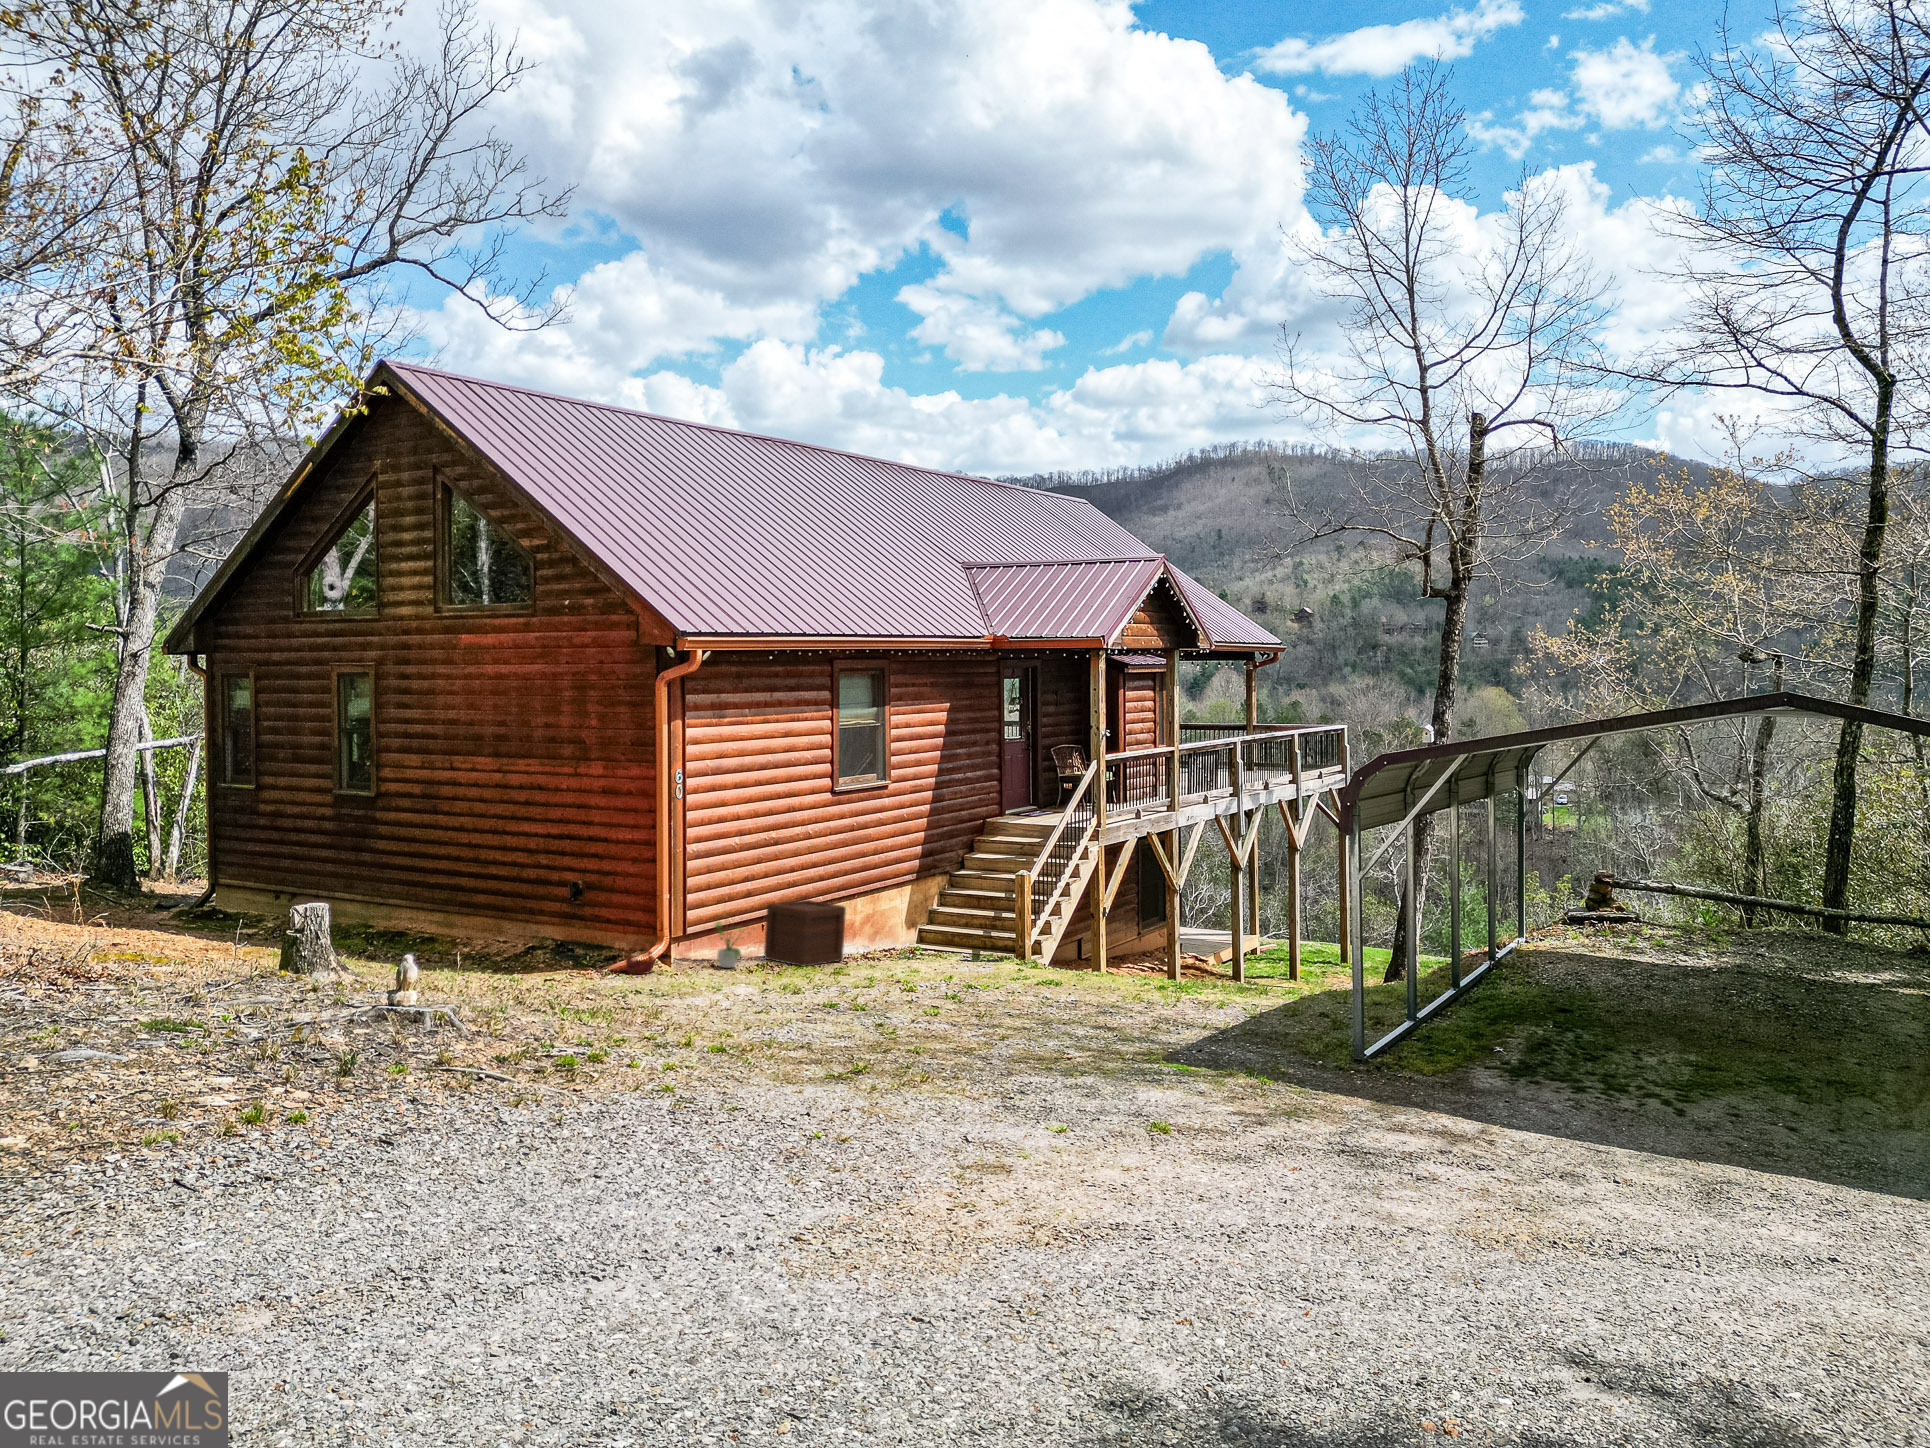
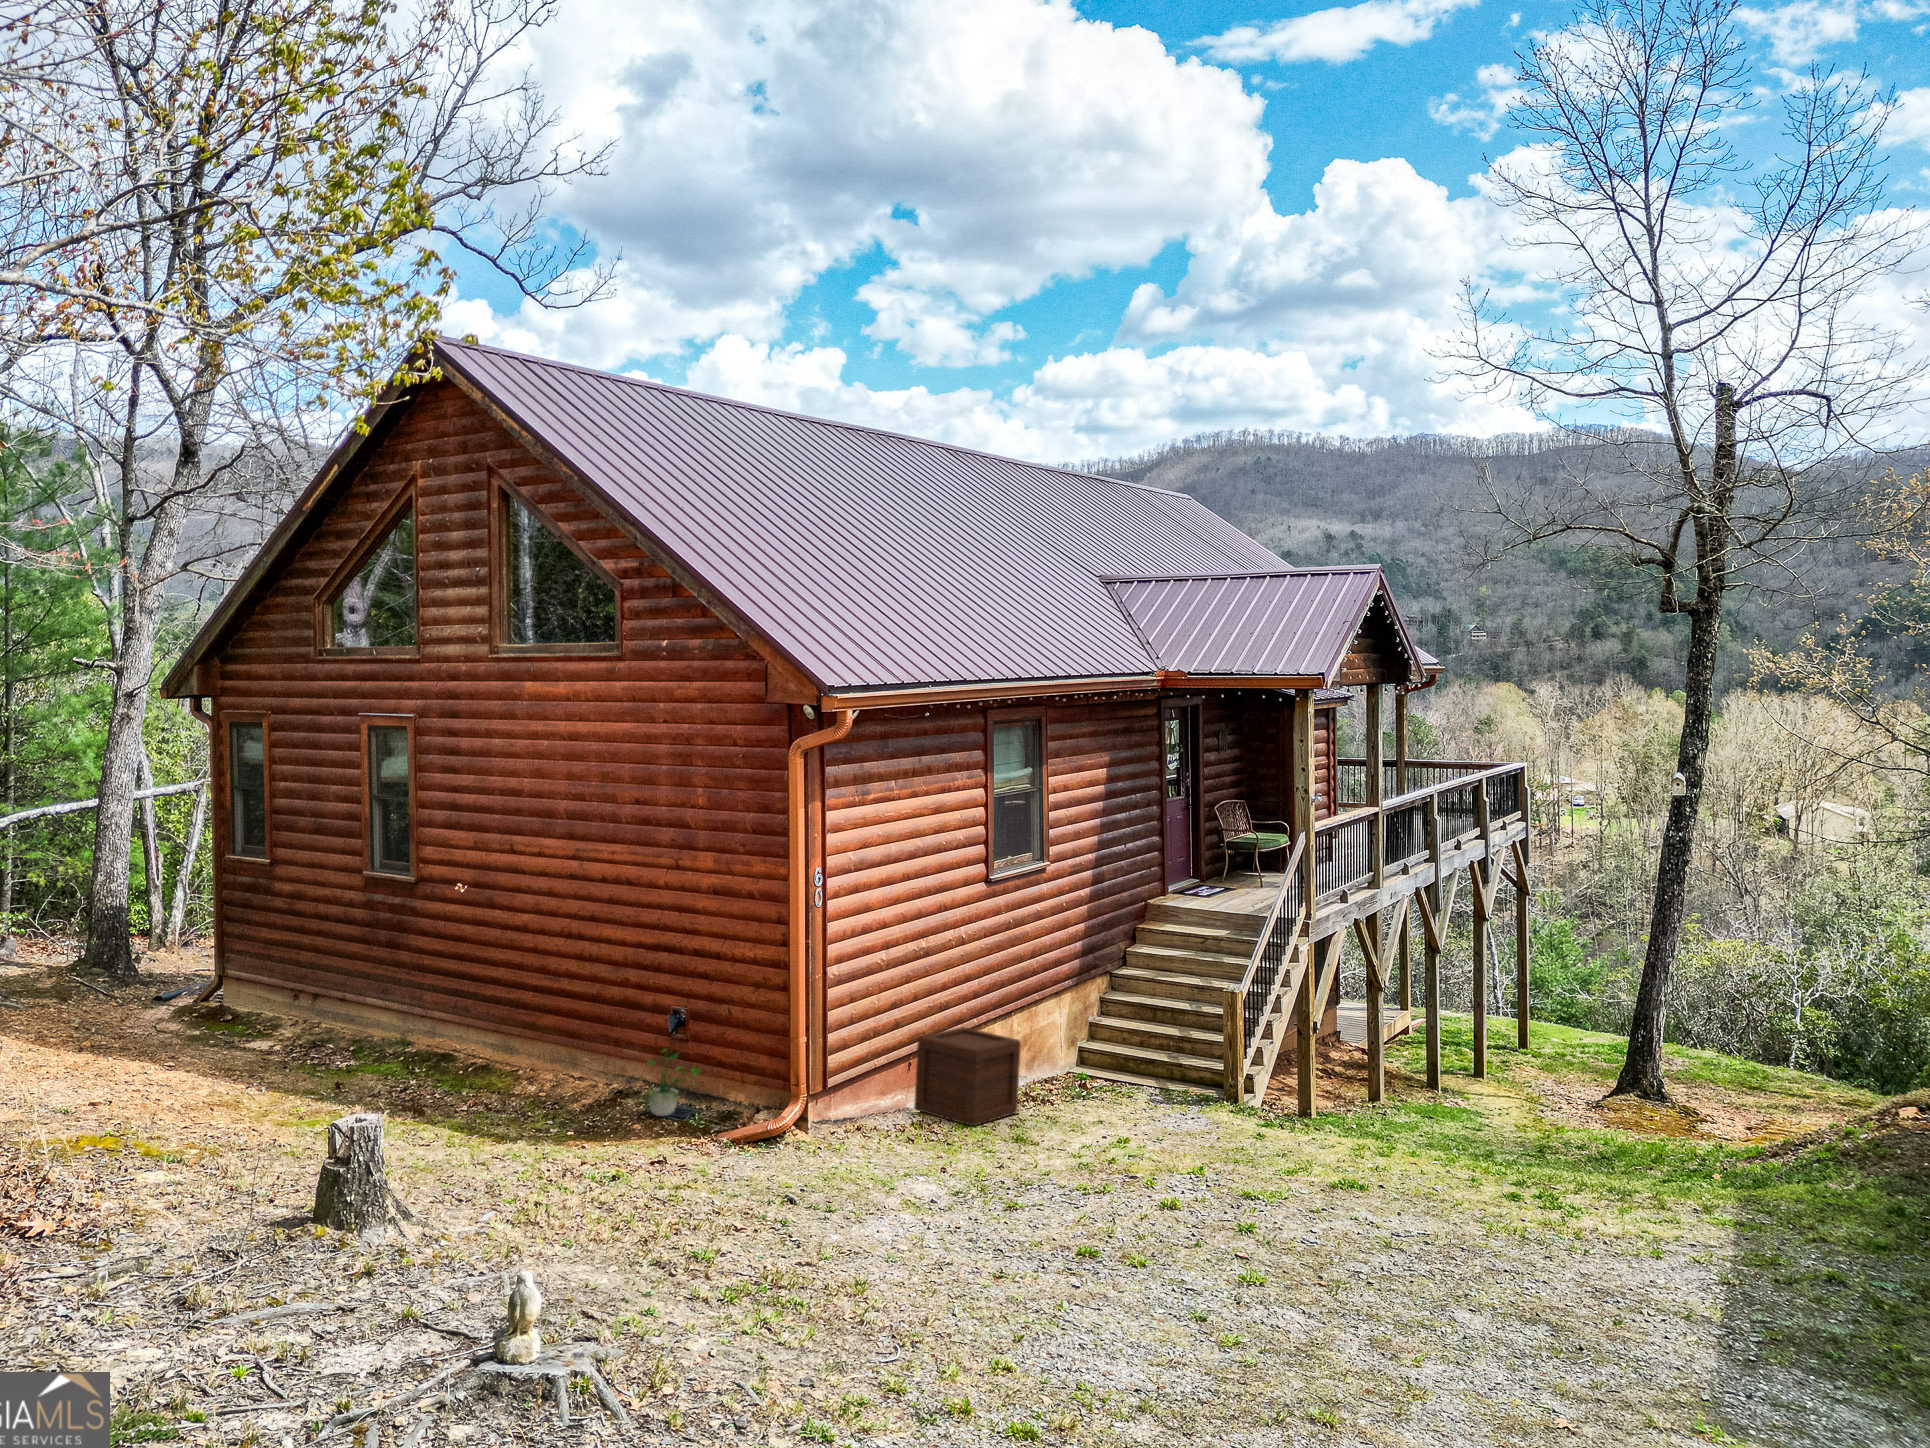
potted plant: present [715,922,755,968] -> present [644,1049,700,1116]
basket: present [626,942,654,974] -> none [749,1101,789,1148]

